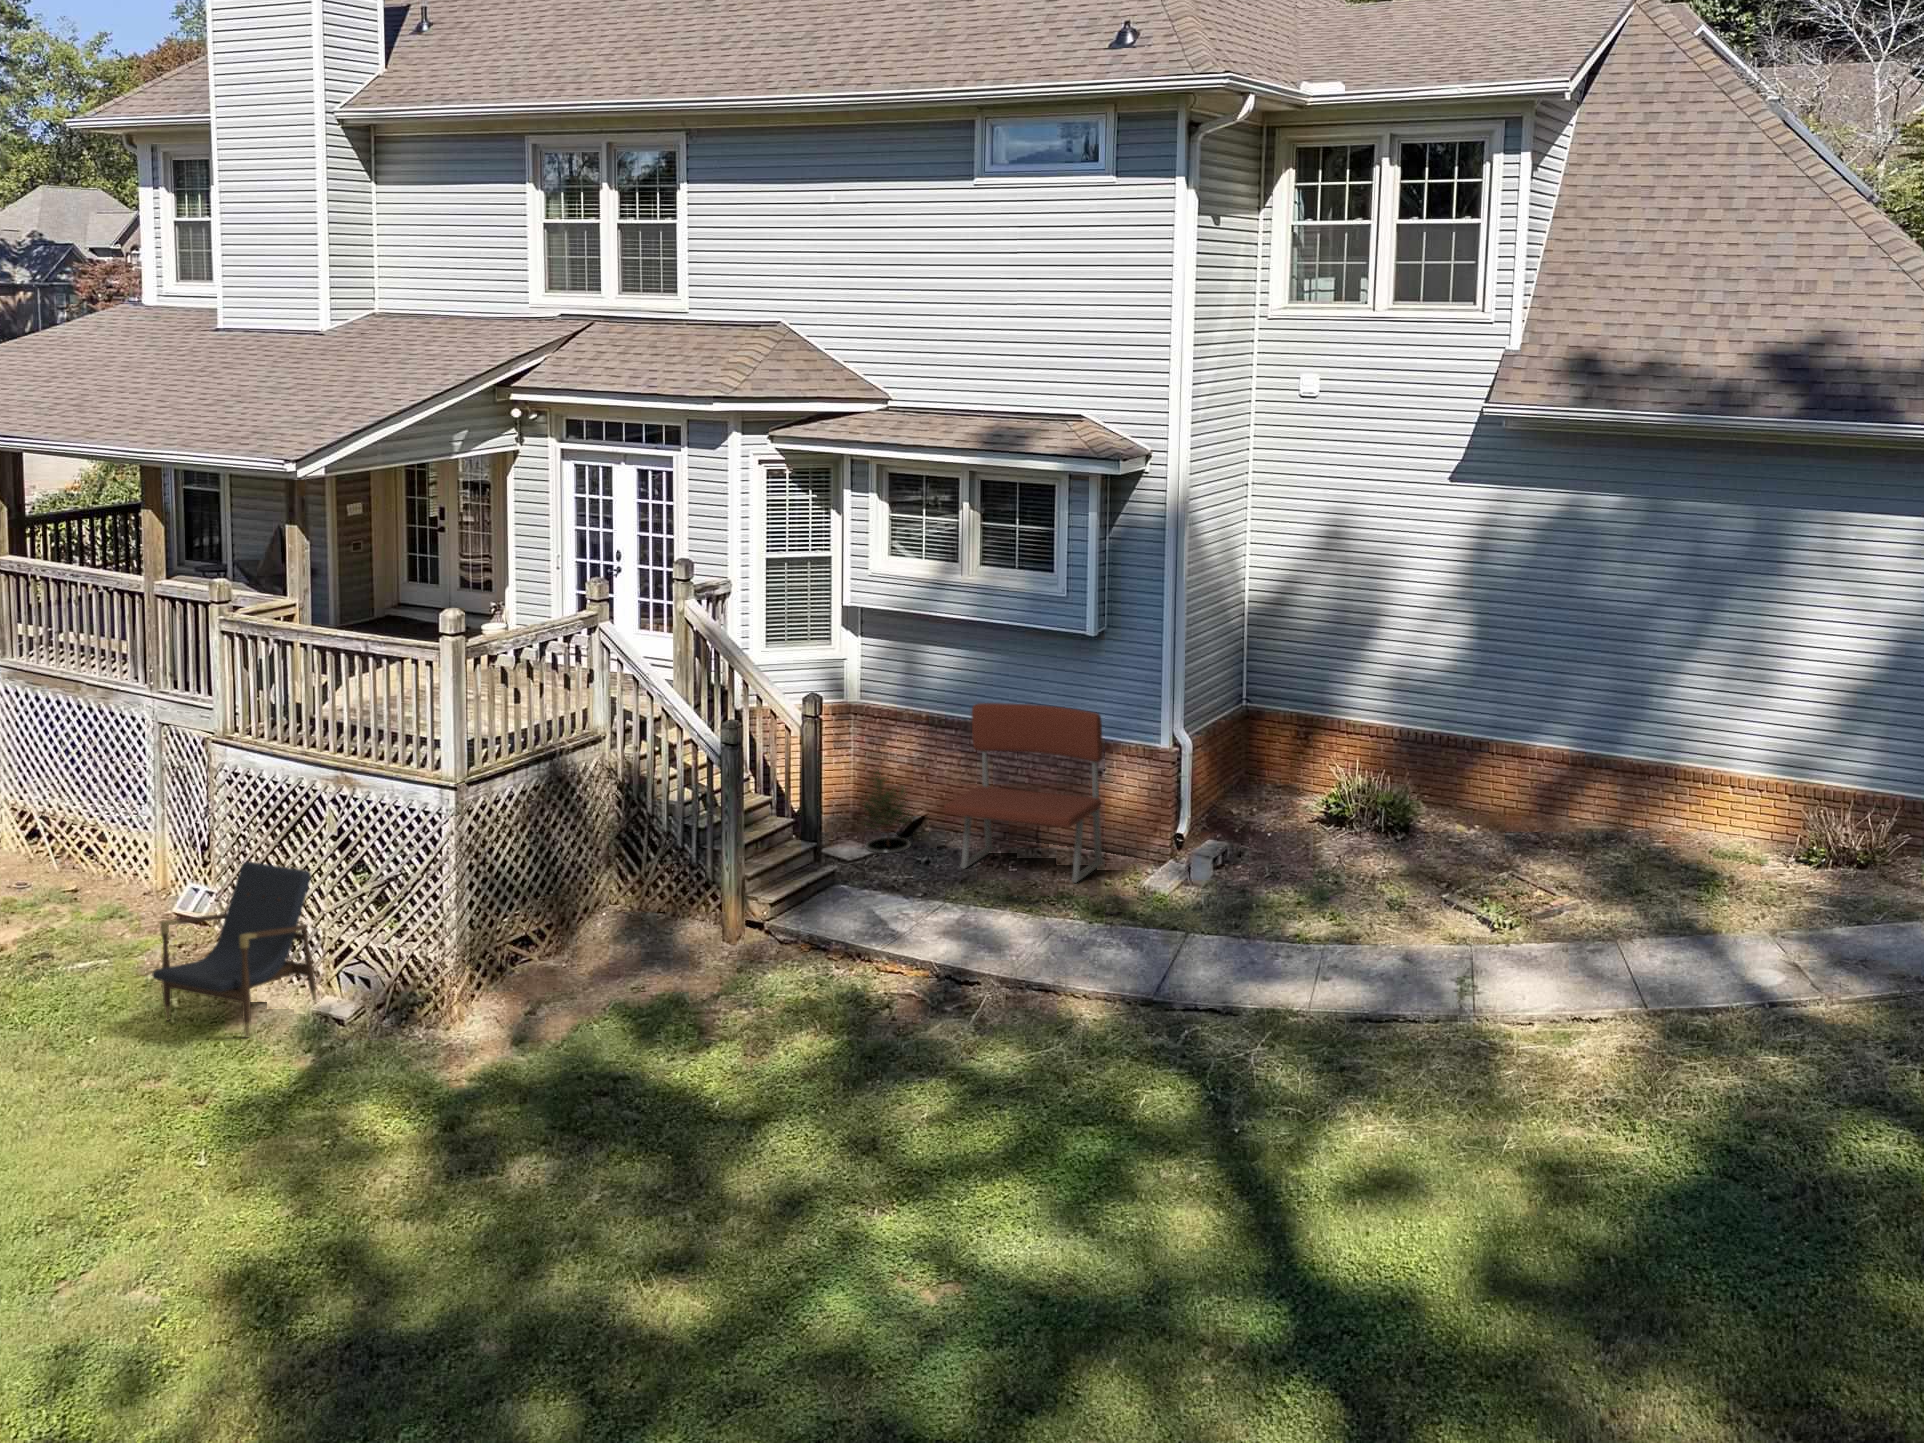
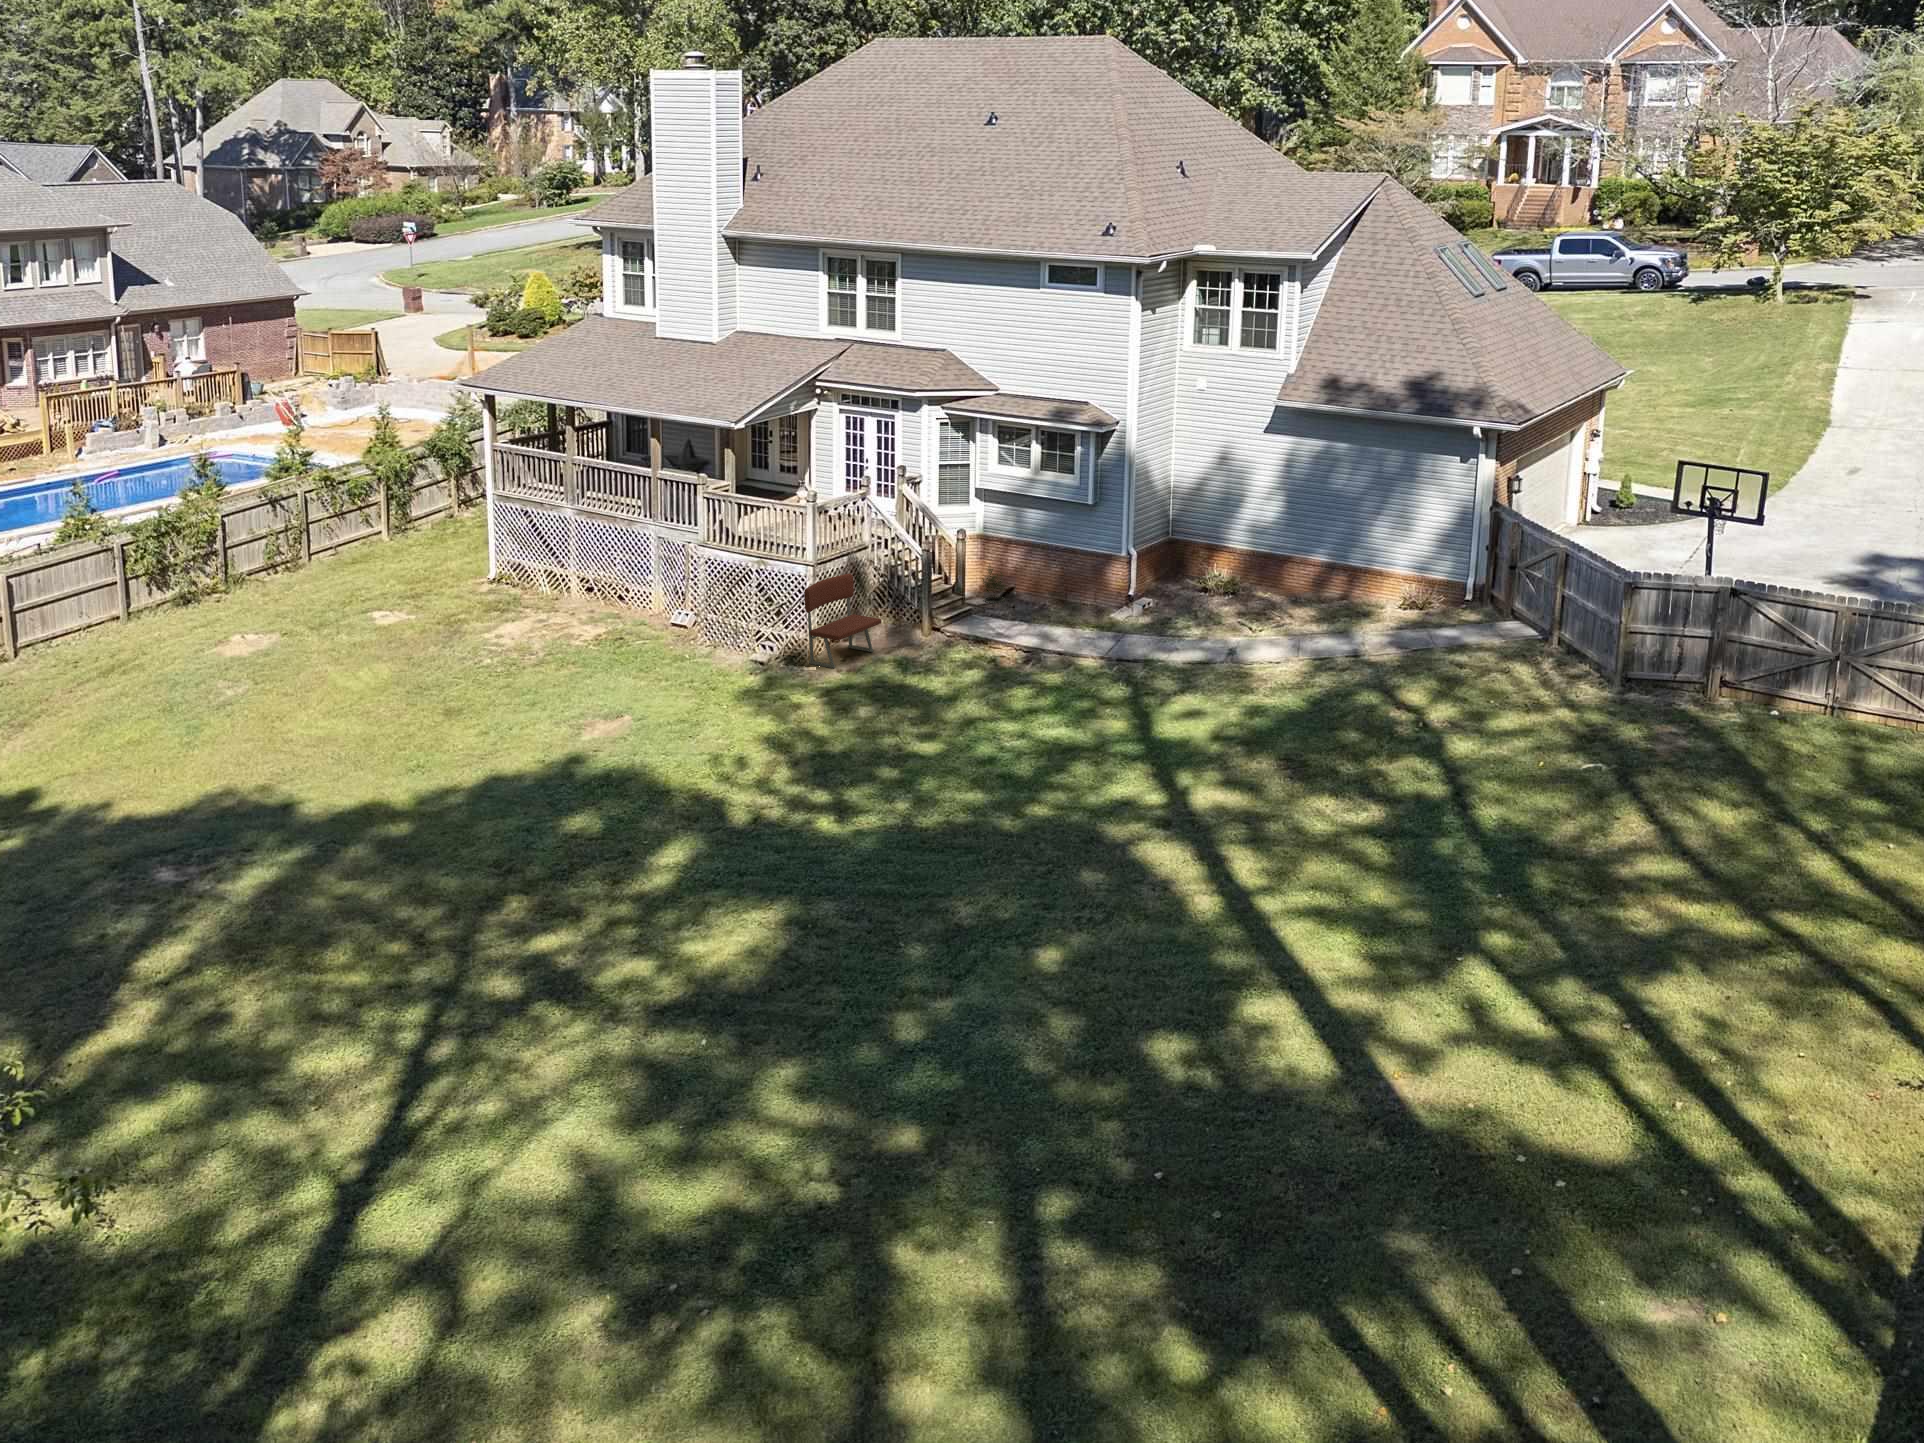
bench: present [944,703,1103,883] -> present [804,574,881,668]
lounge chair: present [152,862,316,1037] -> none [687,596,751,667]

